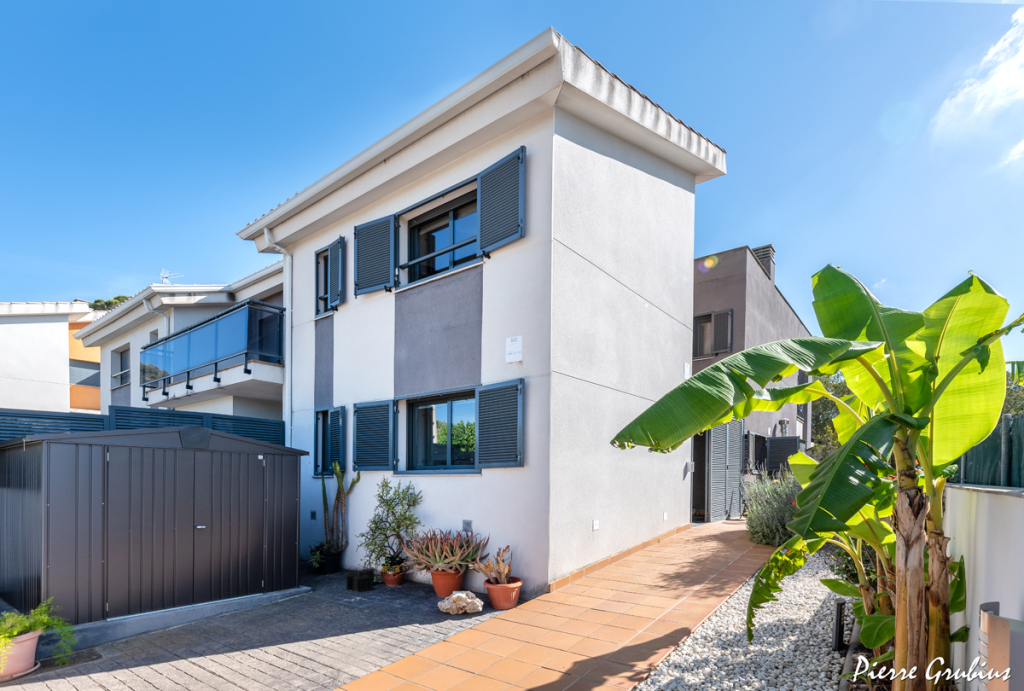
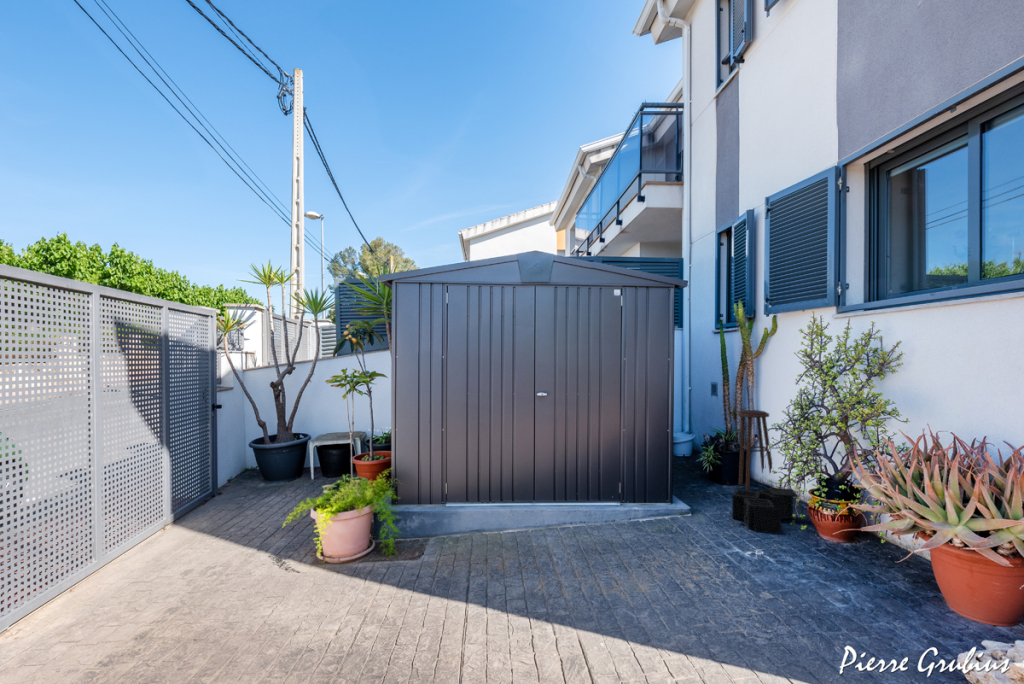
stool: none [337,527,358,576] -> present [738,410,772,490]

